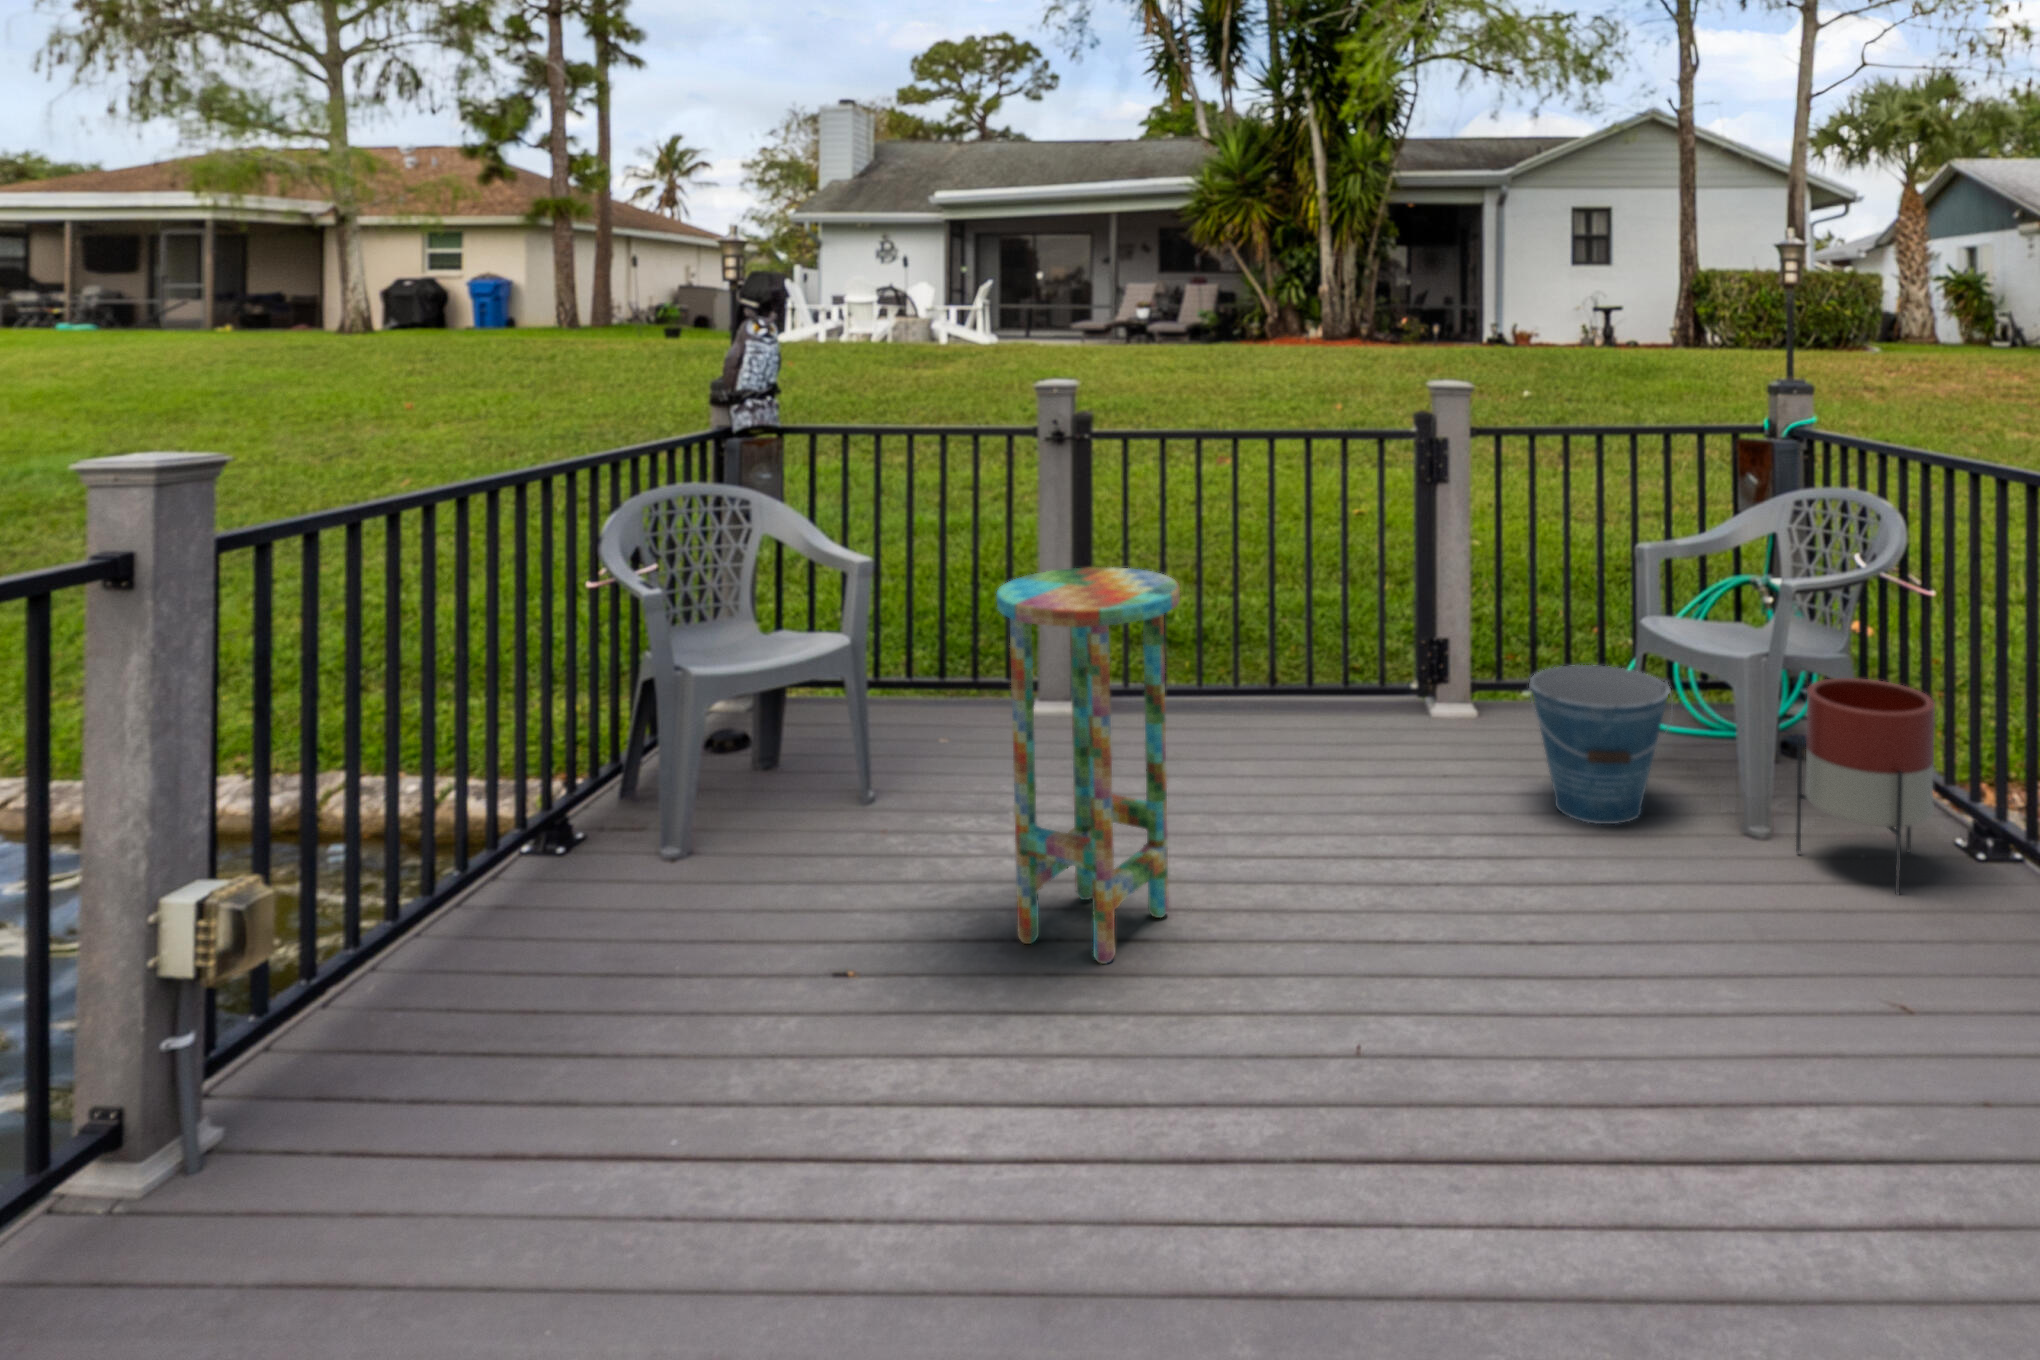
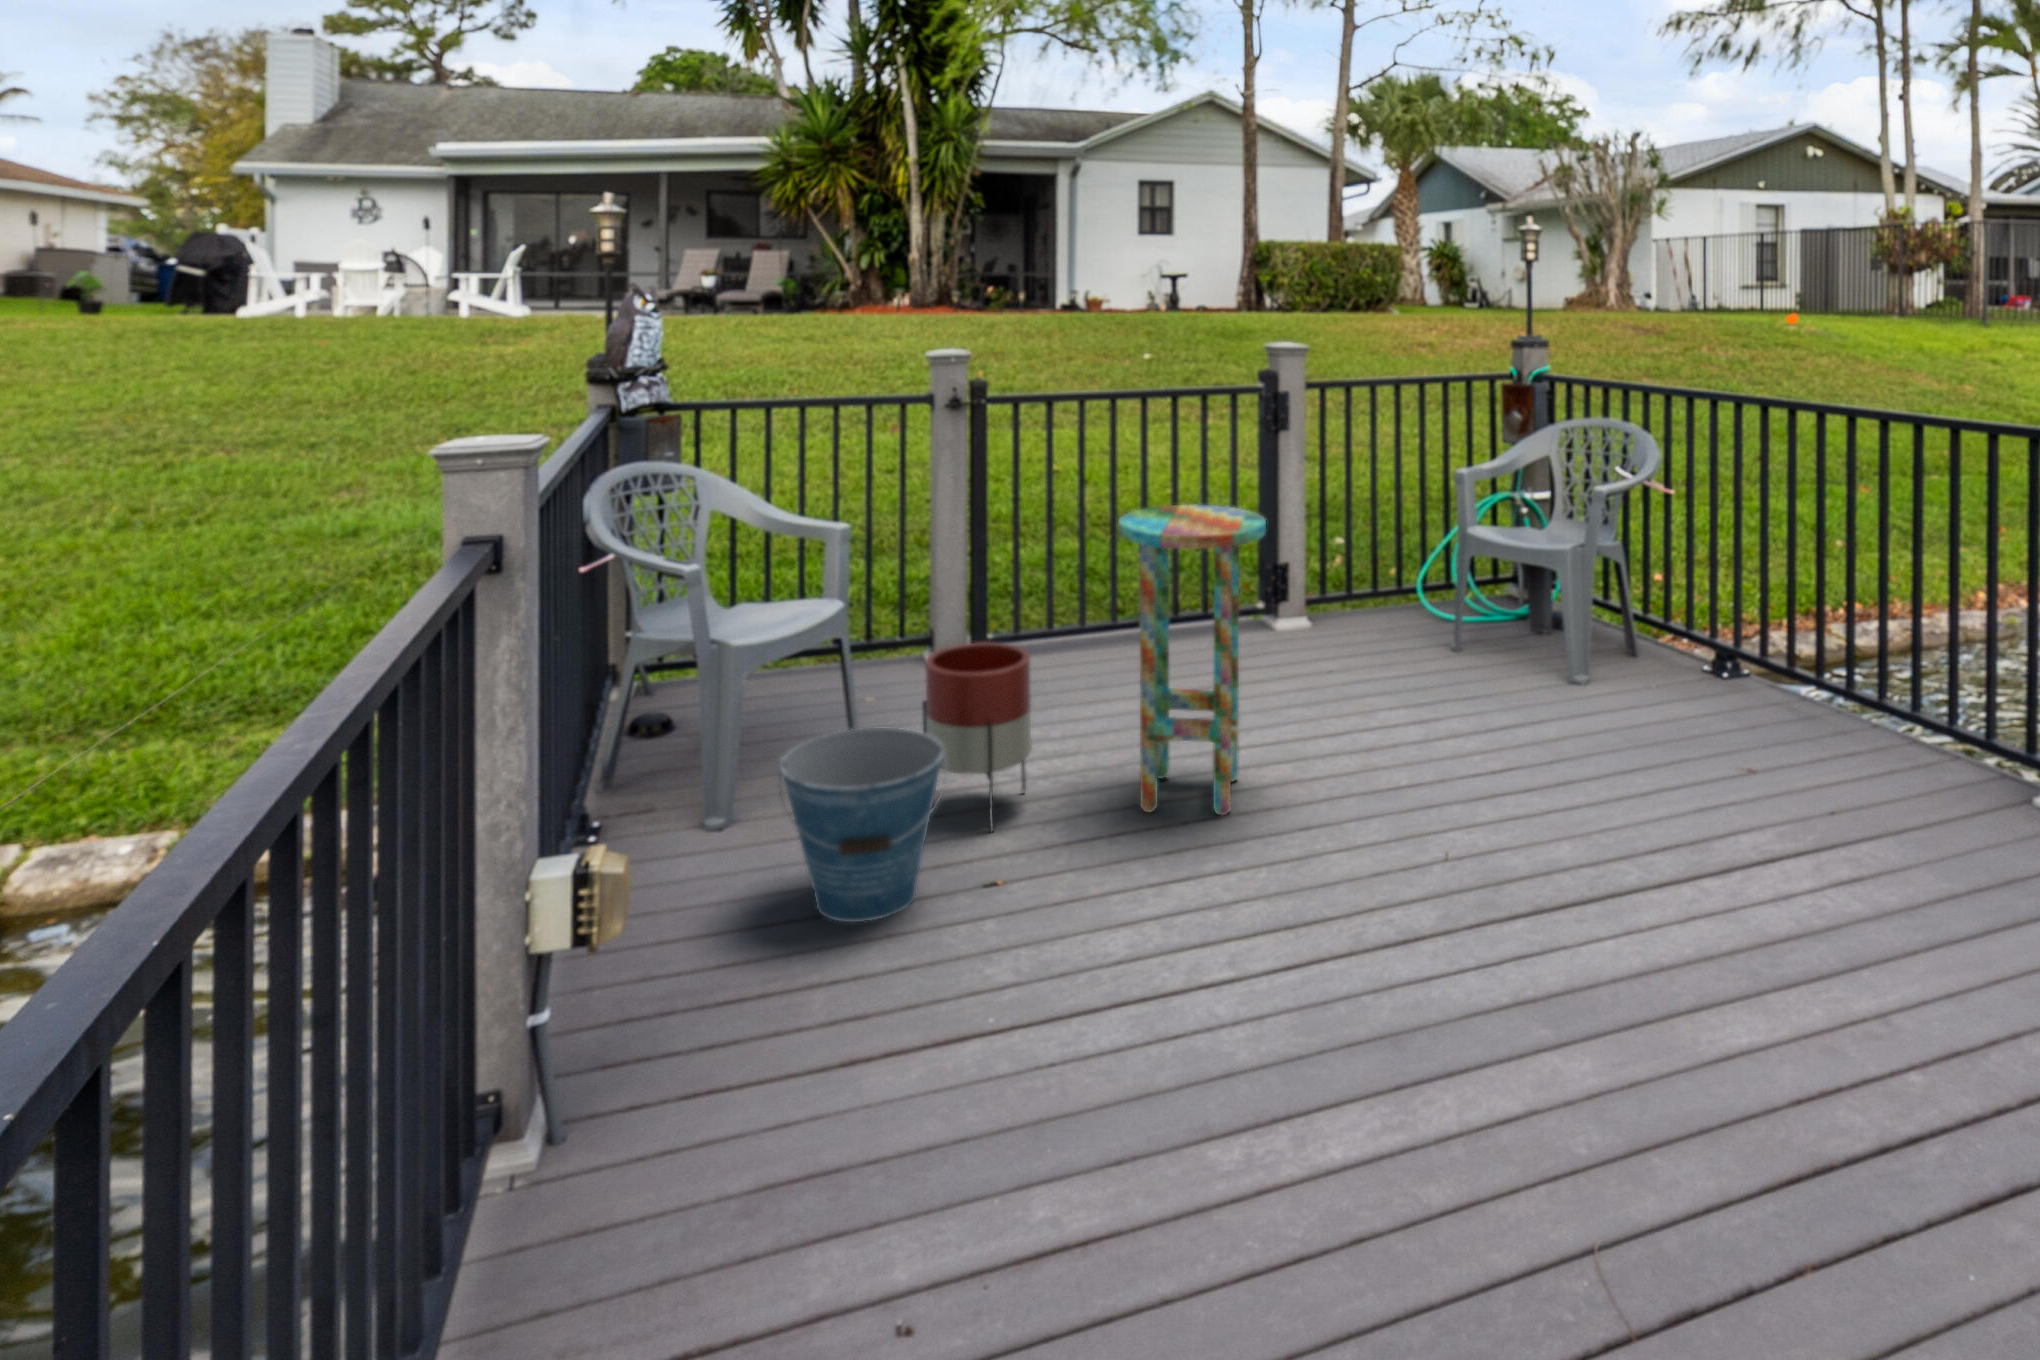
bucket: present [1529,665,1670,824] -> present [779,728,947,922]
planter: present [1796,678,1935,895] -> present [922,642,1032,831]

